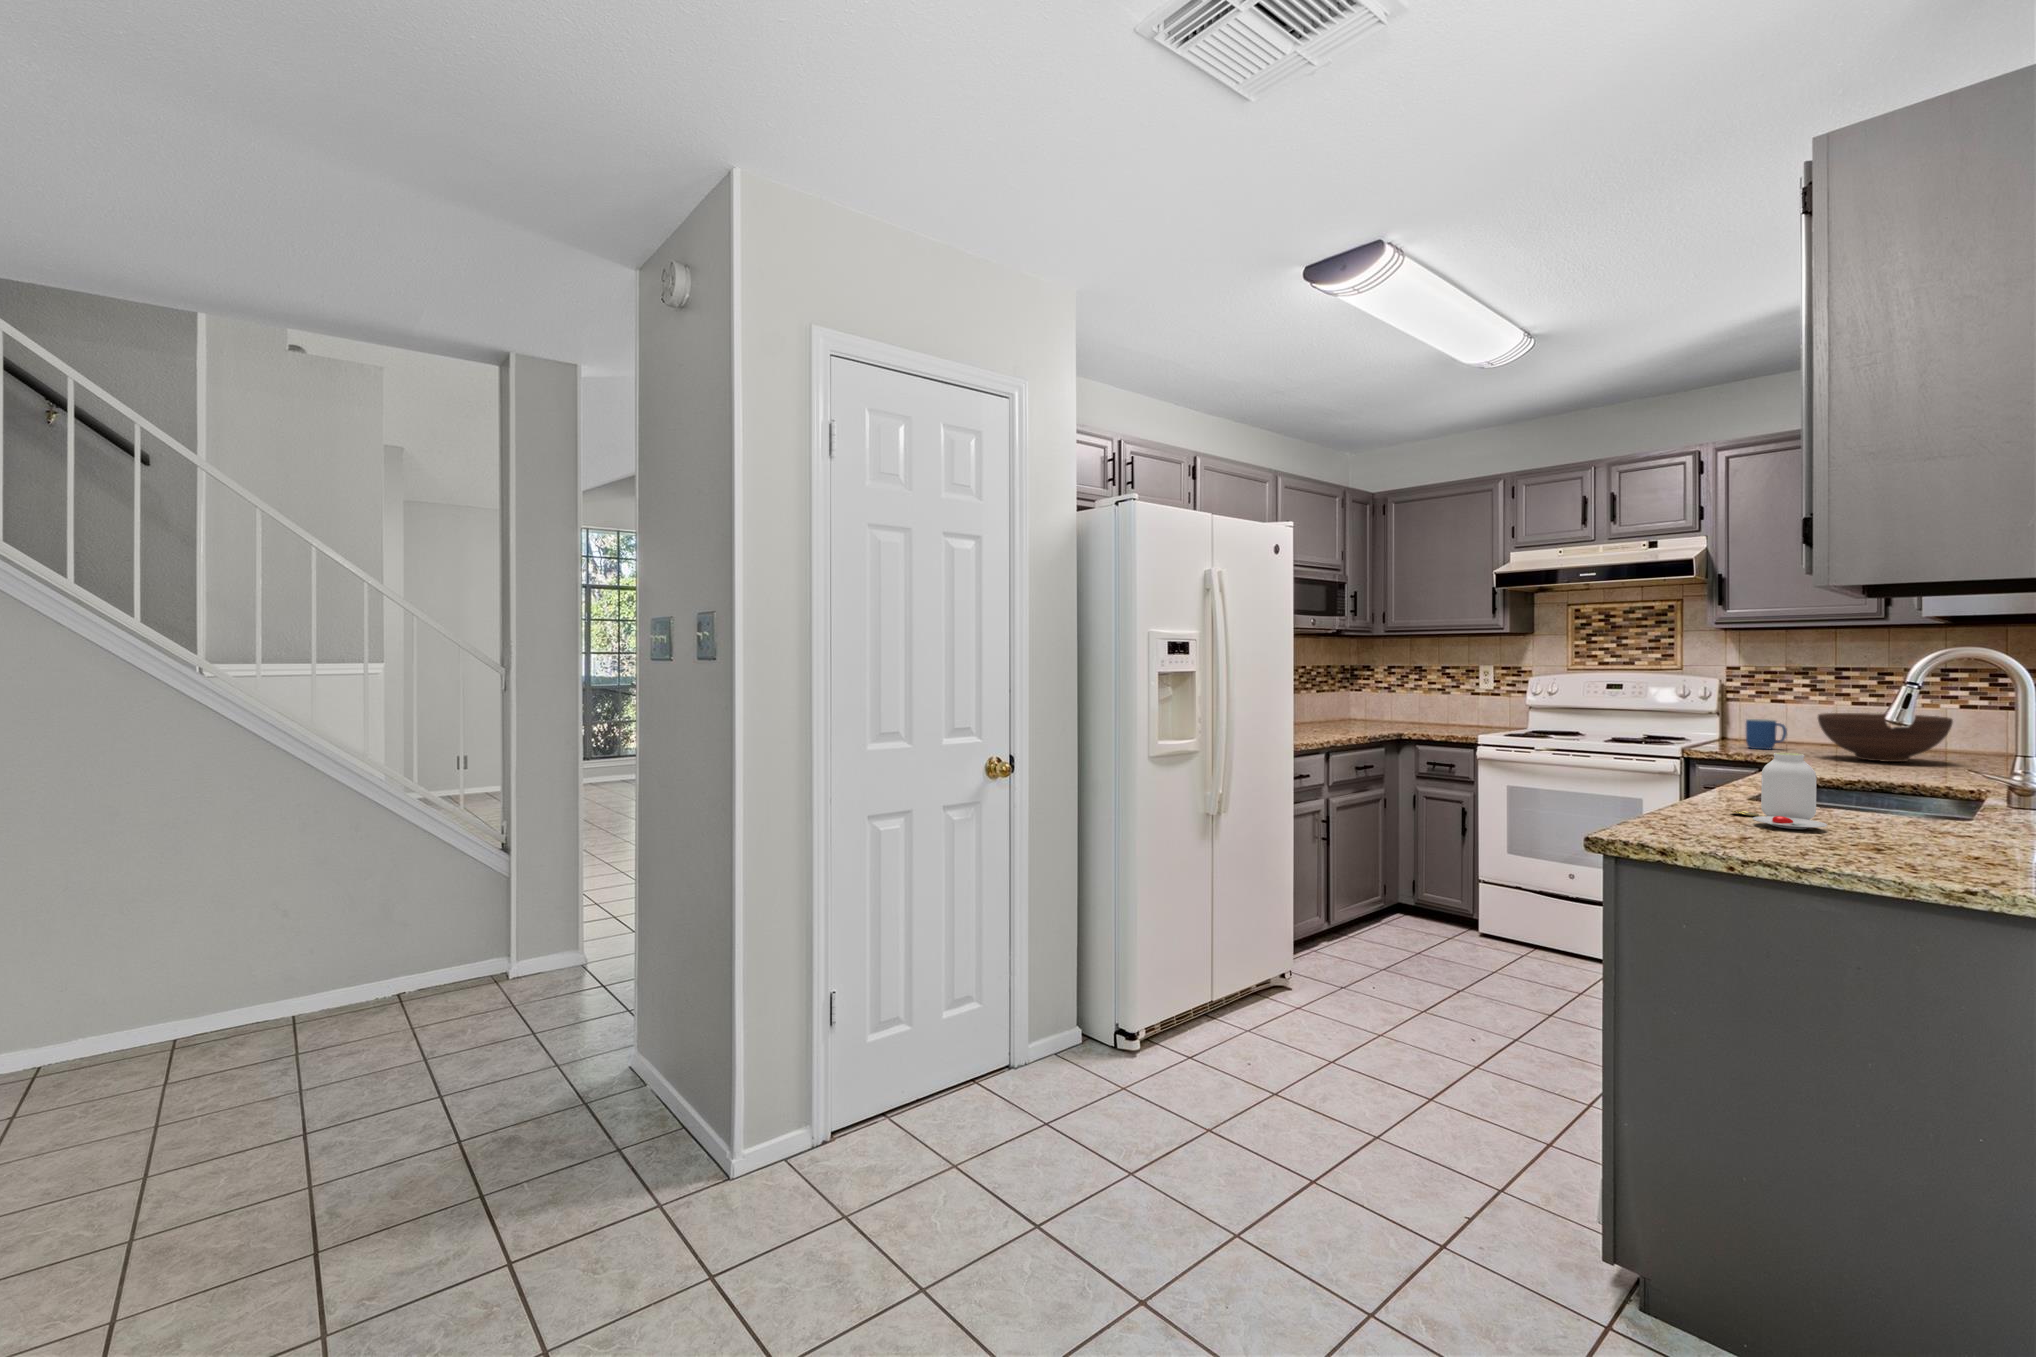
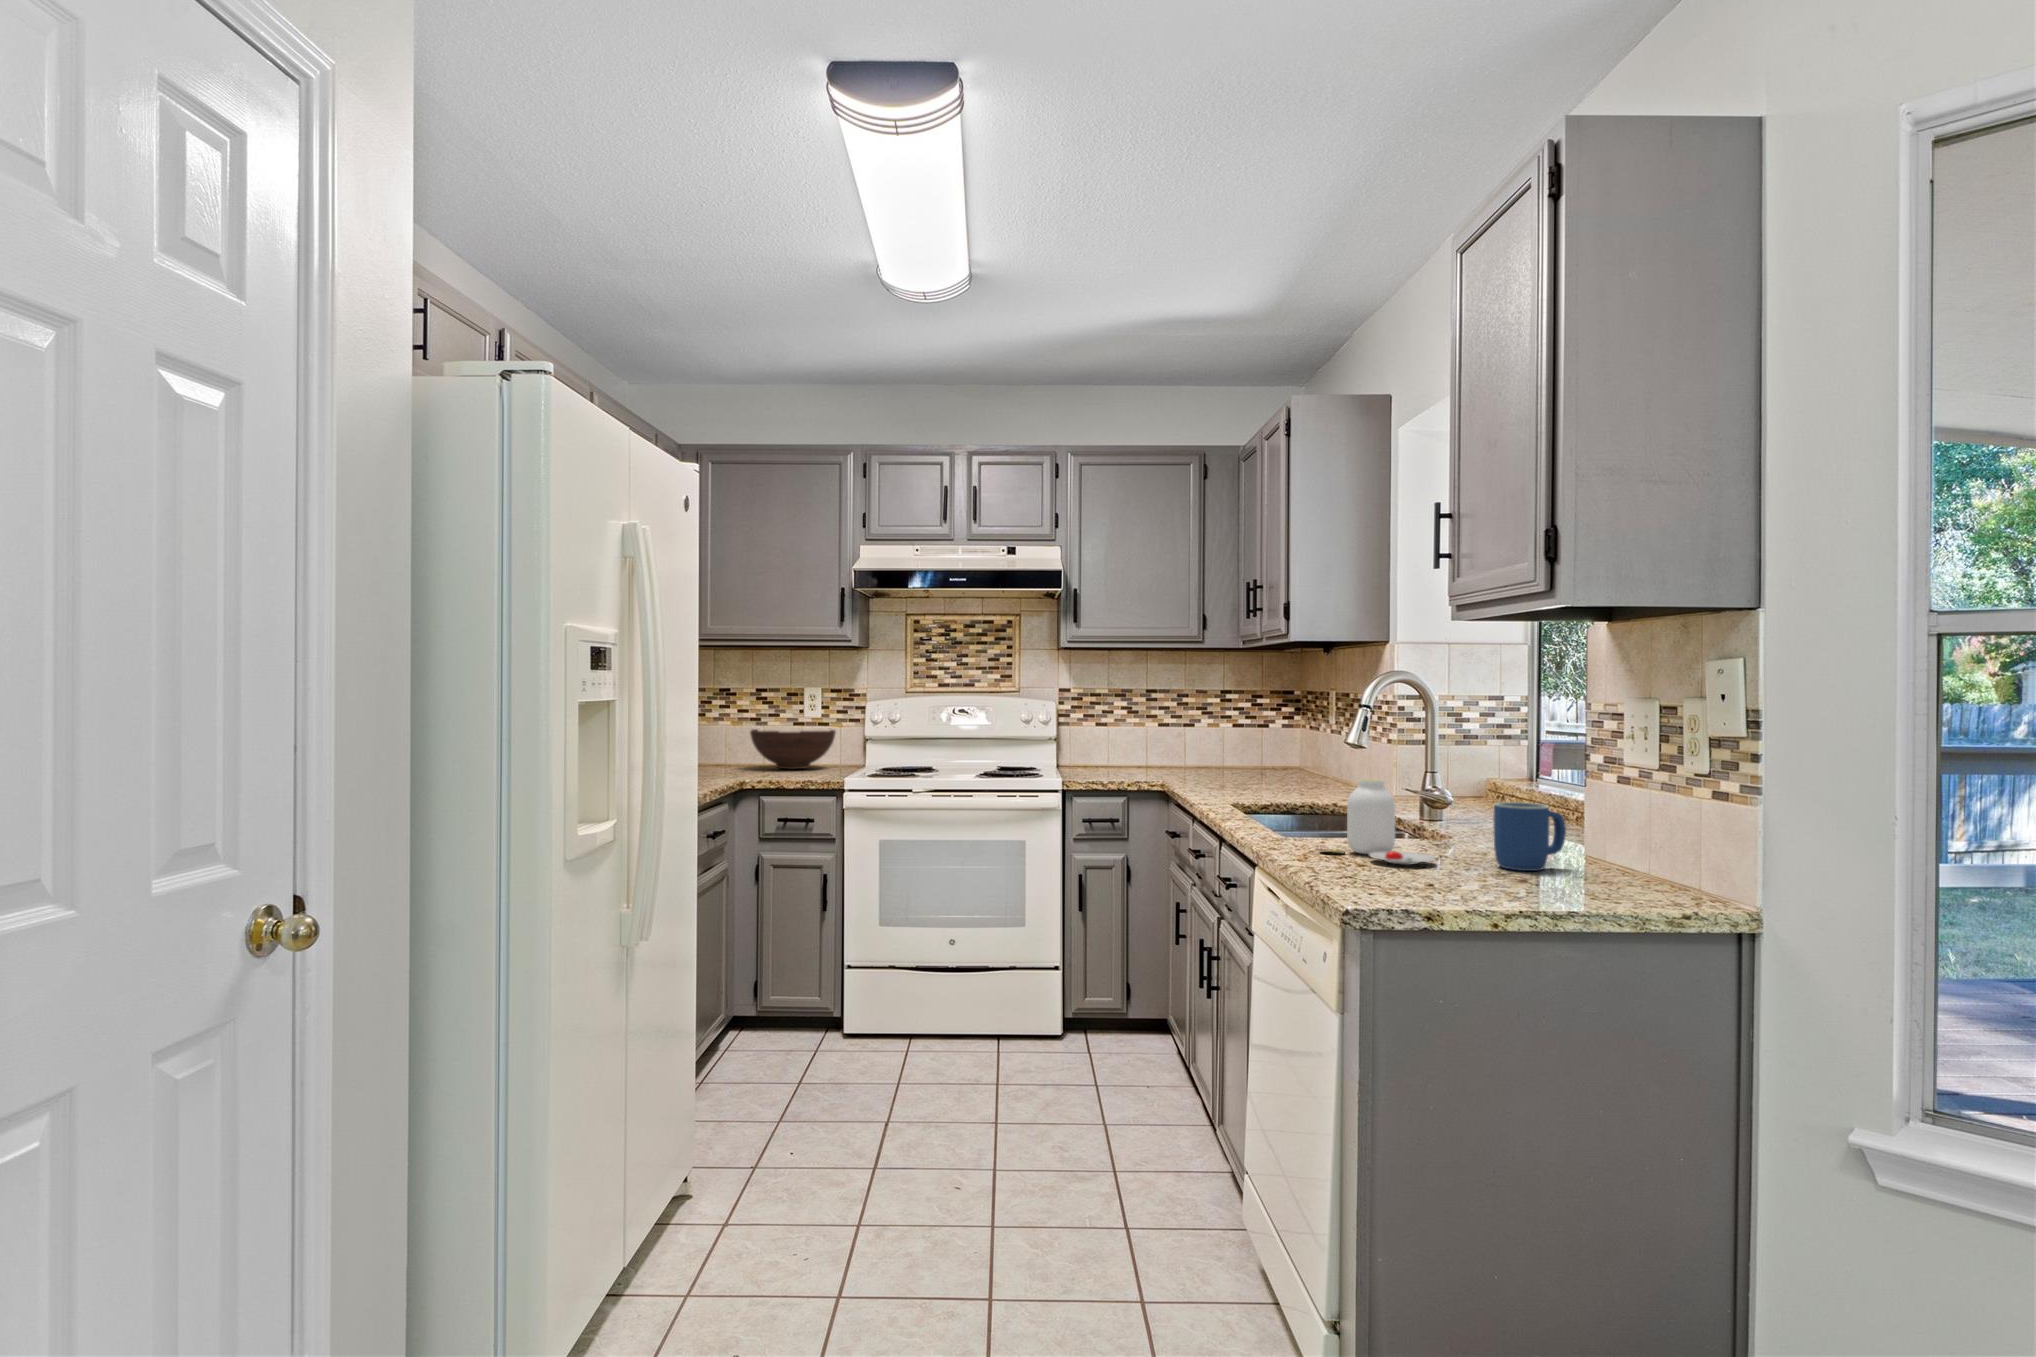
fruit bowl: present [1818,713,1953,762] -> present [750,729,835,769]
mug: present [1746,719,1787,749] -> present [1494,802,1566,871]

